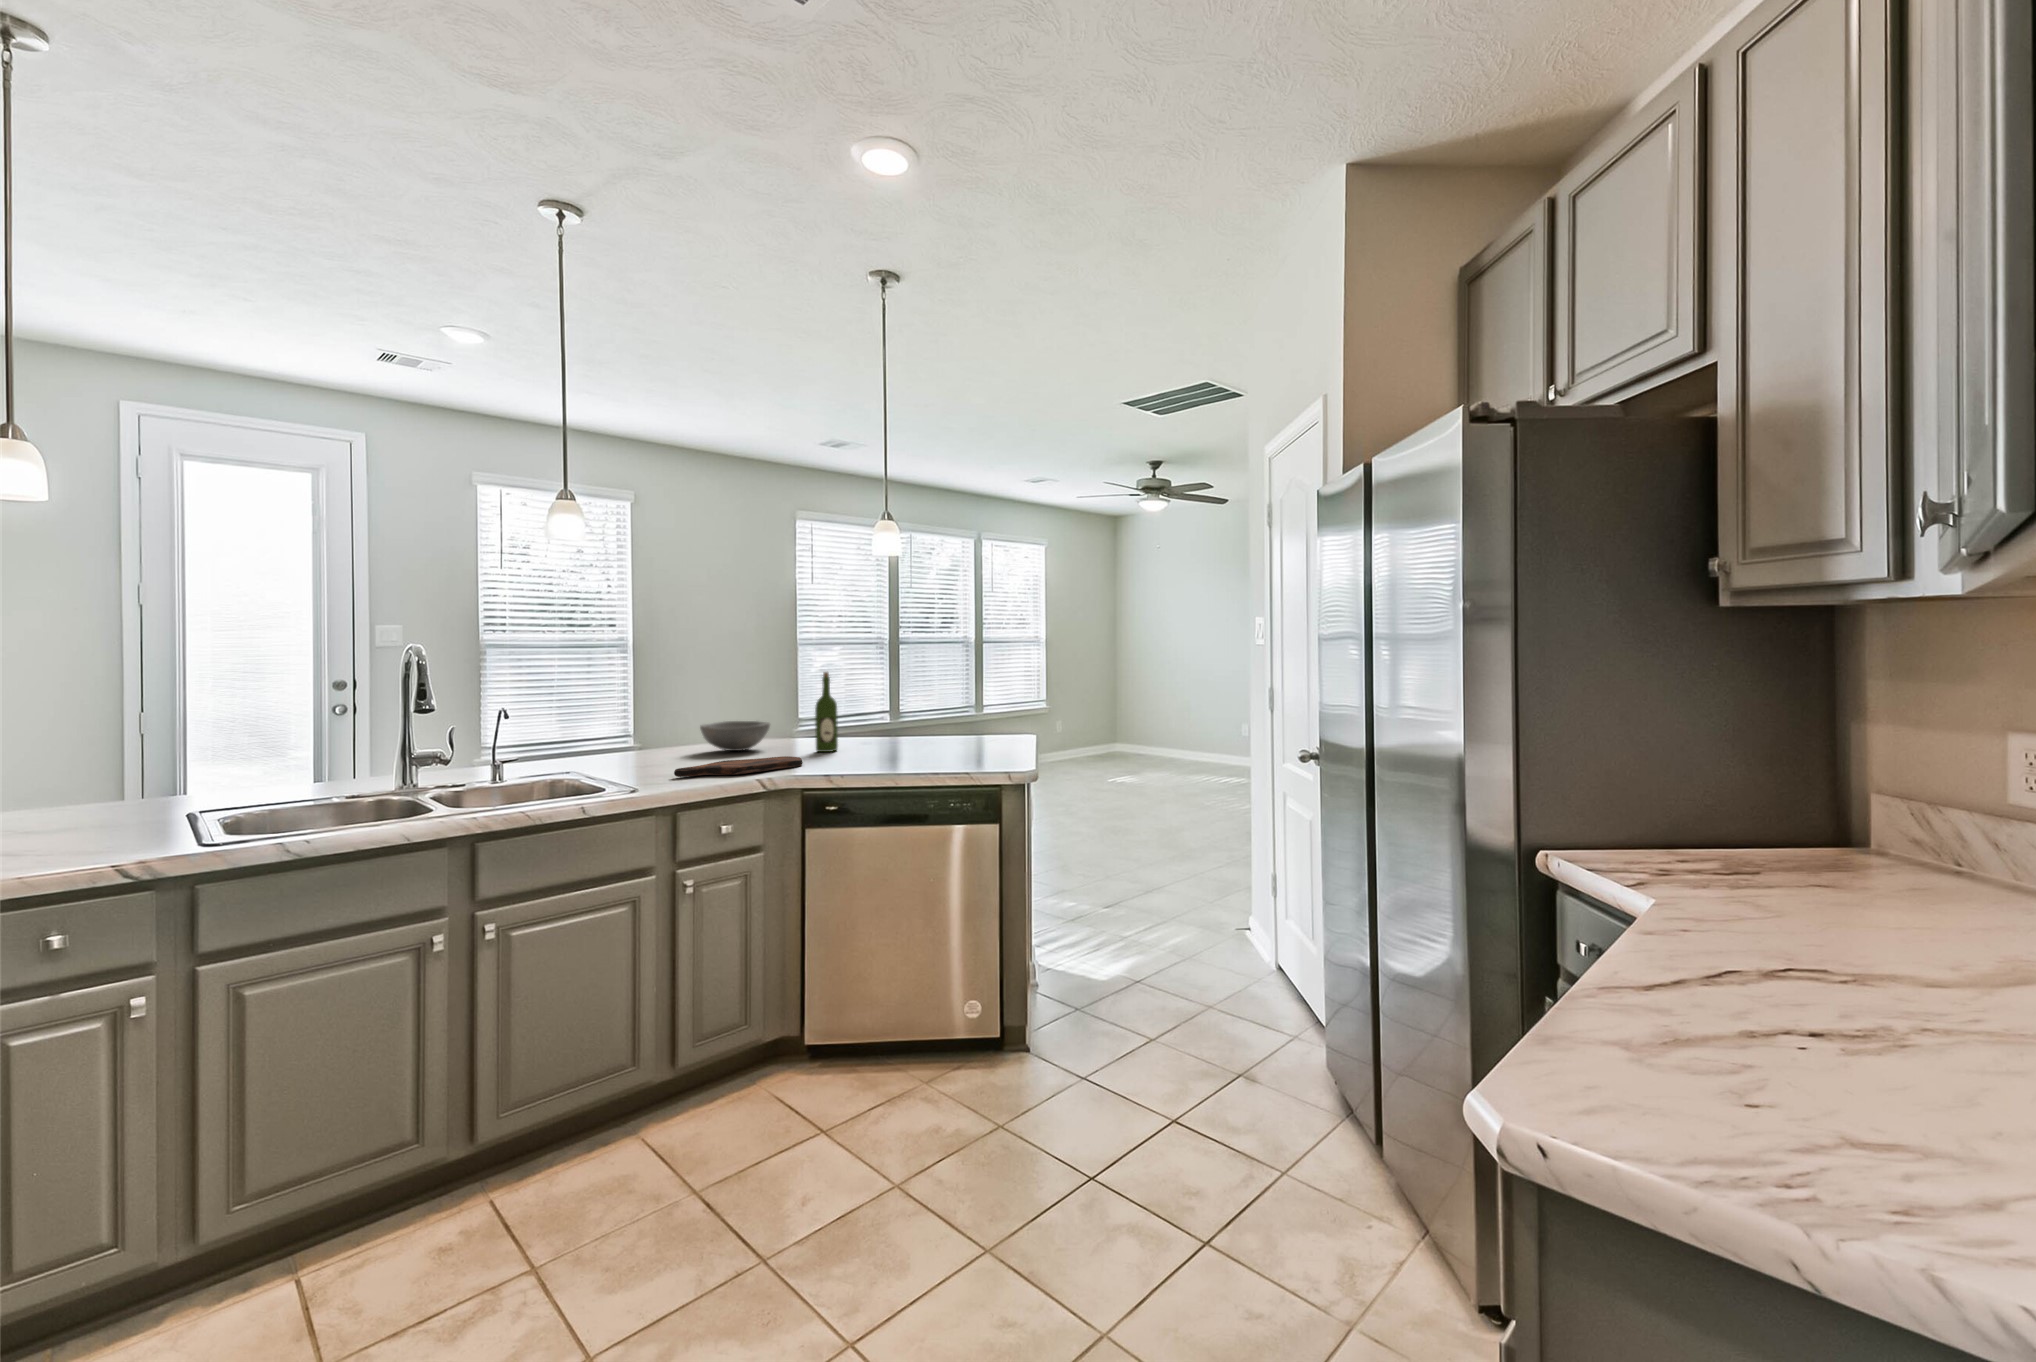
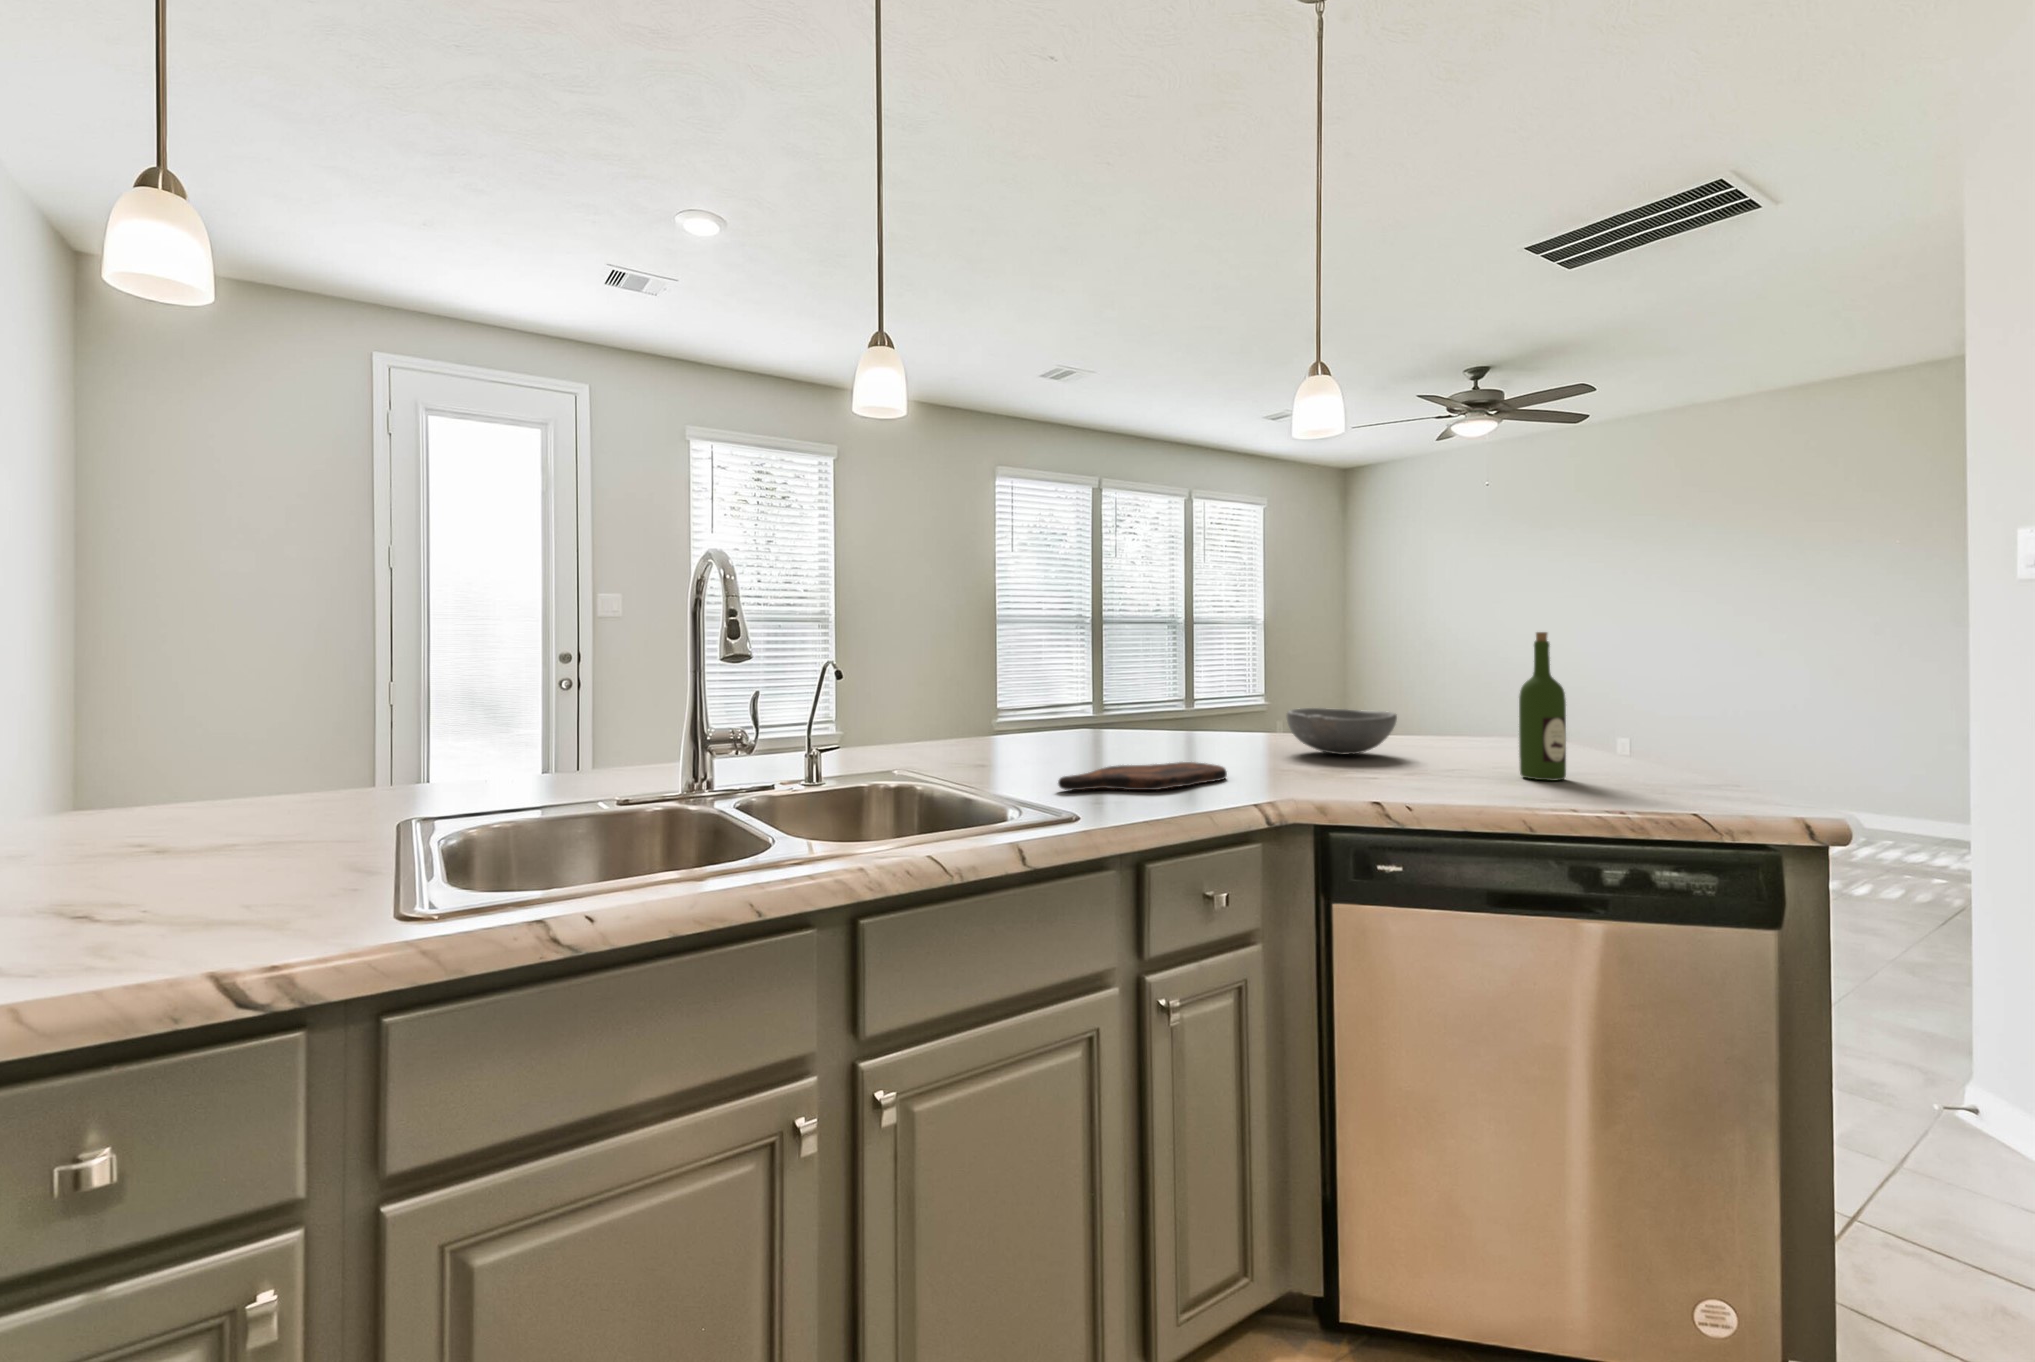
wine bottle: present [815,672,838,752] -> present [1519,632,1566,781]
bowl: present [700,721,770,751] -> present [1287,708,1397,755]

